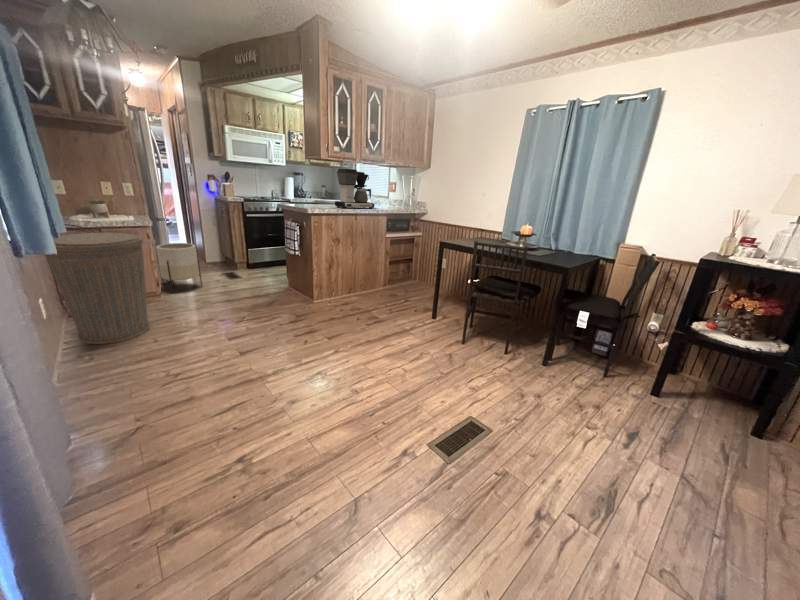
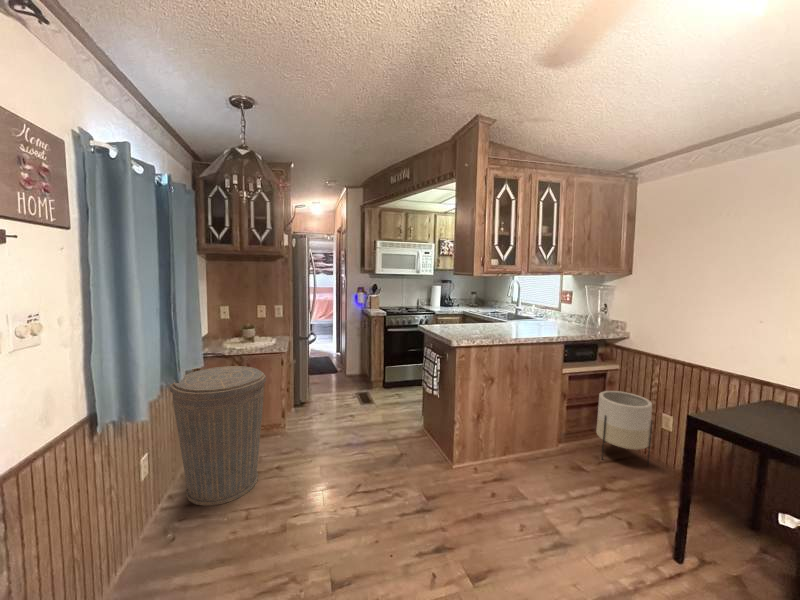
coffee maker: present [335,169,374,209] -> none [489,284,545,335]
planter: present [156,243,202,294] -> present [596,391,653,465]

